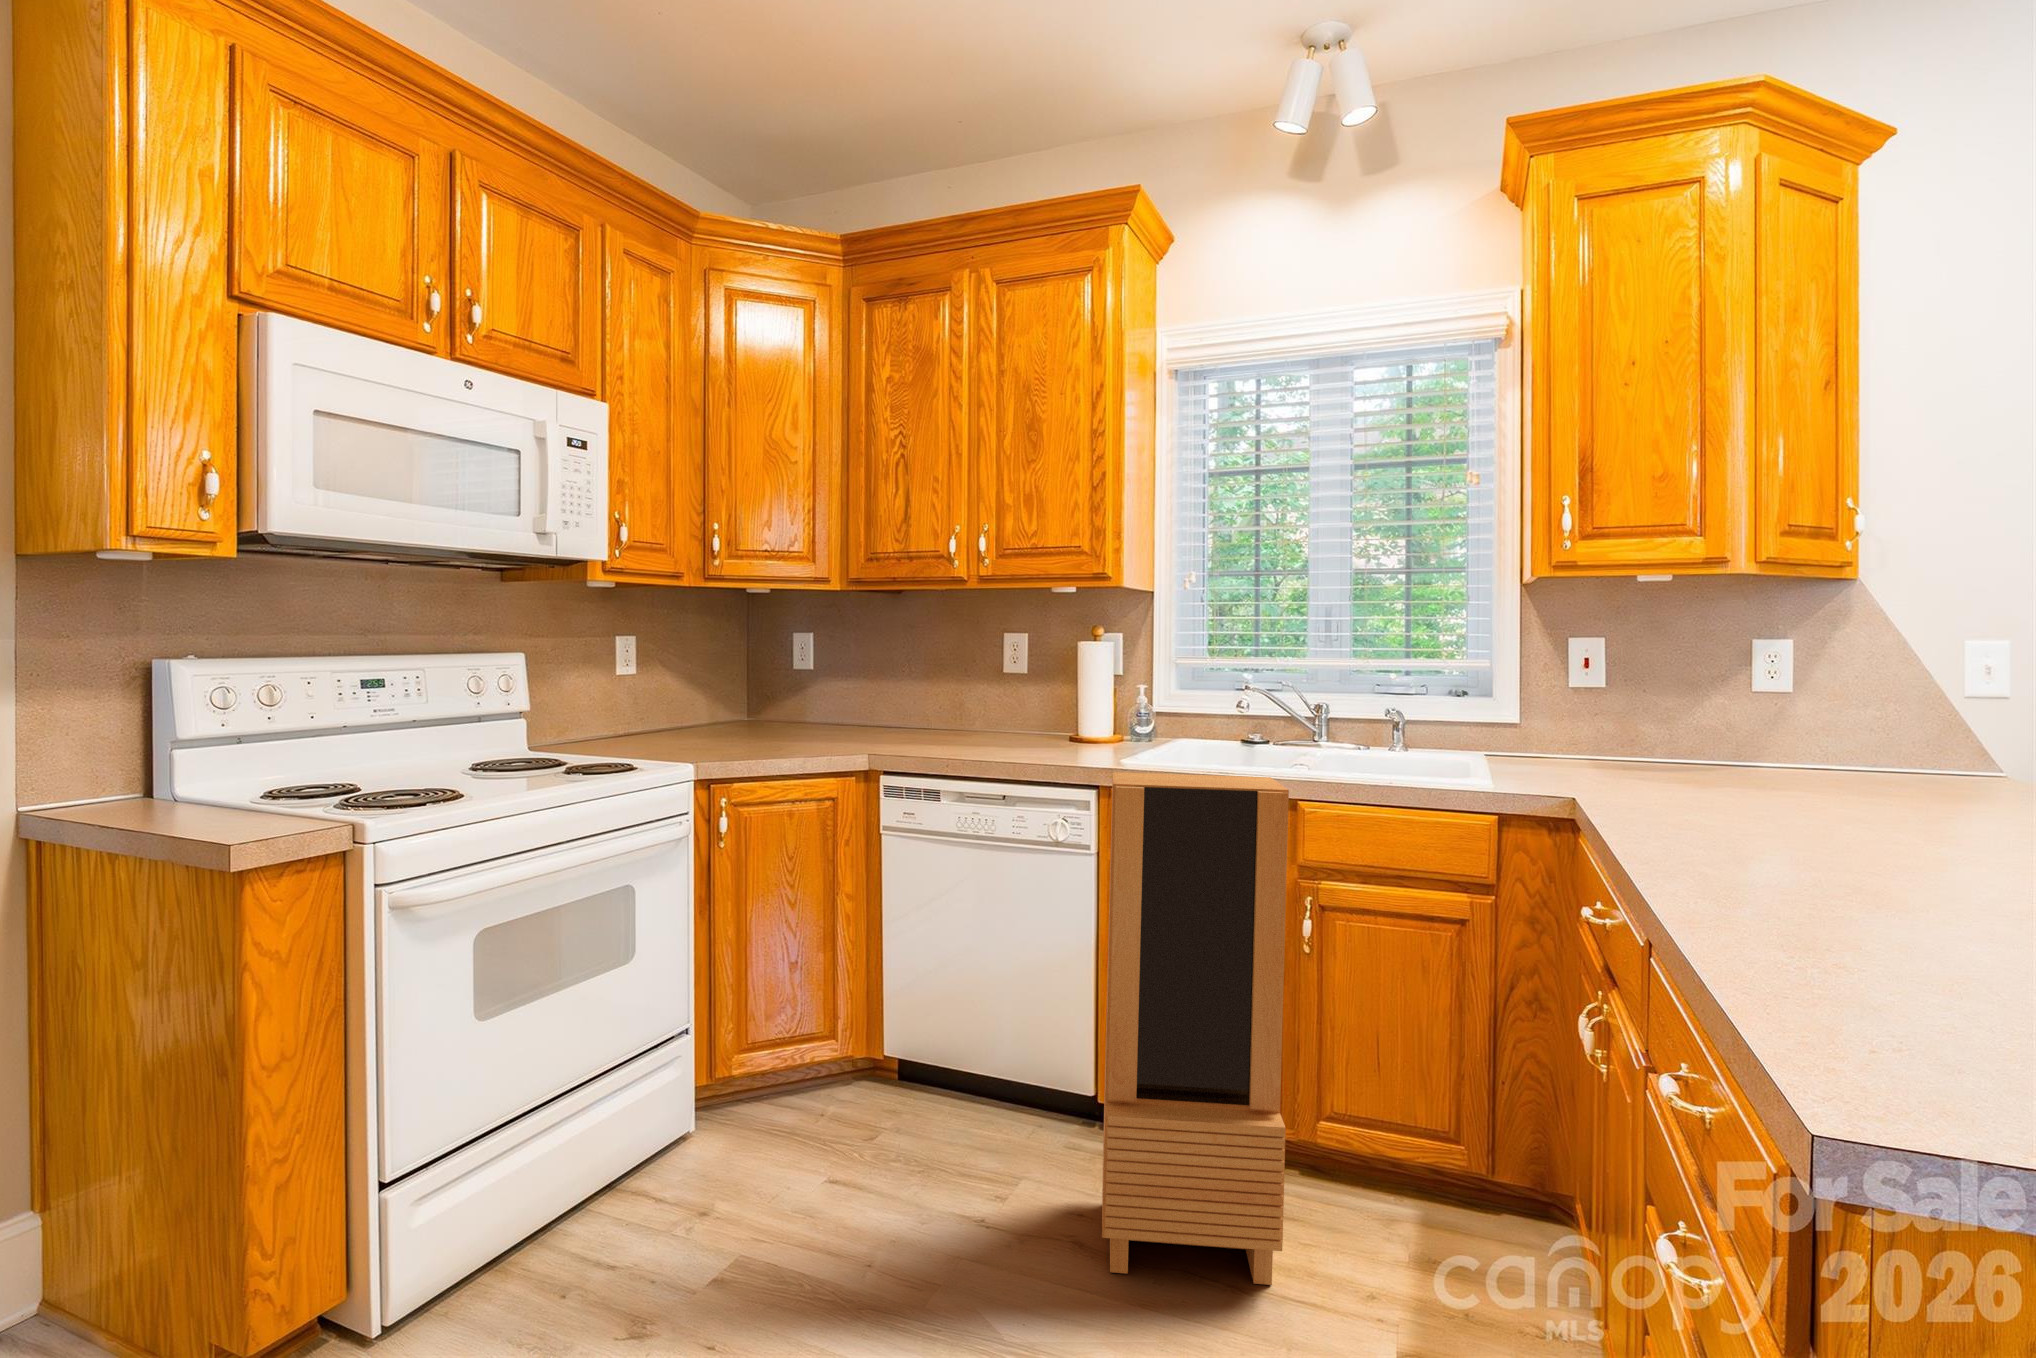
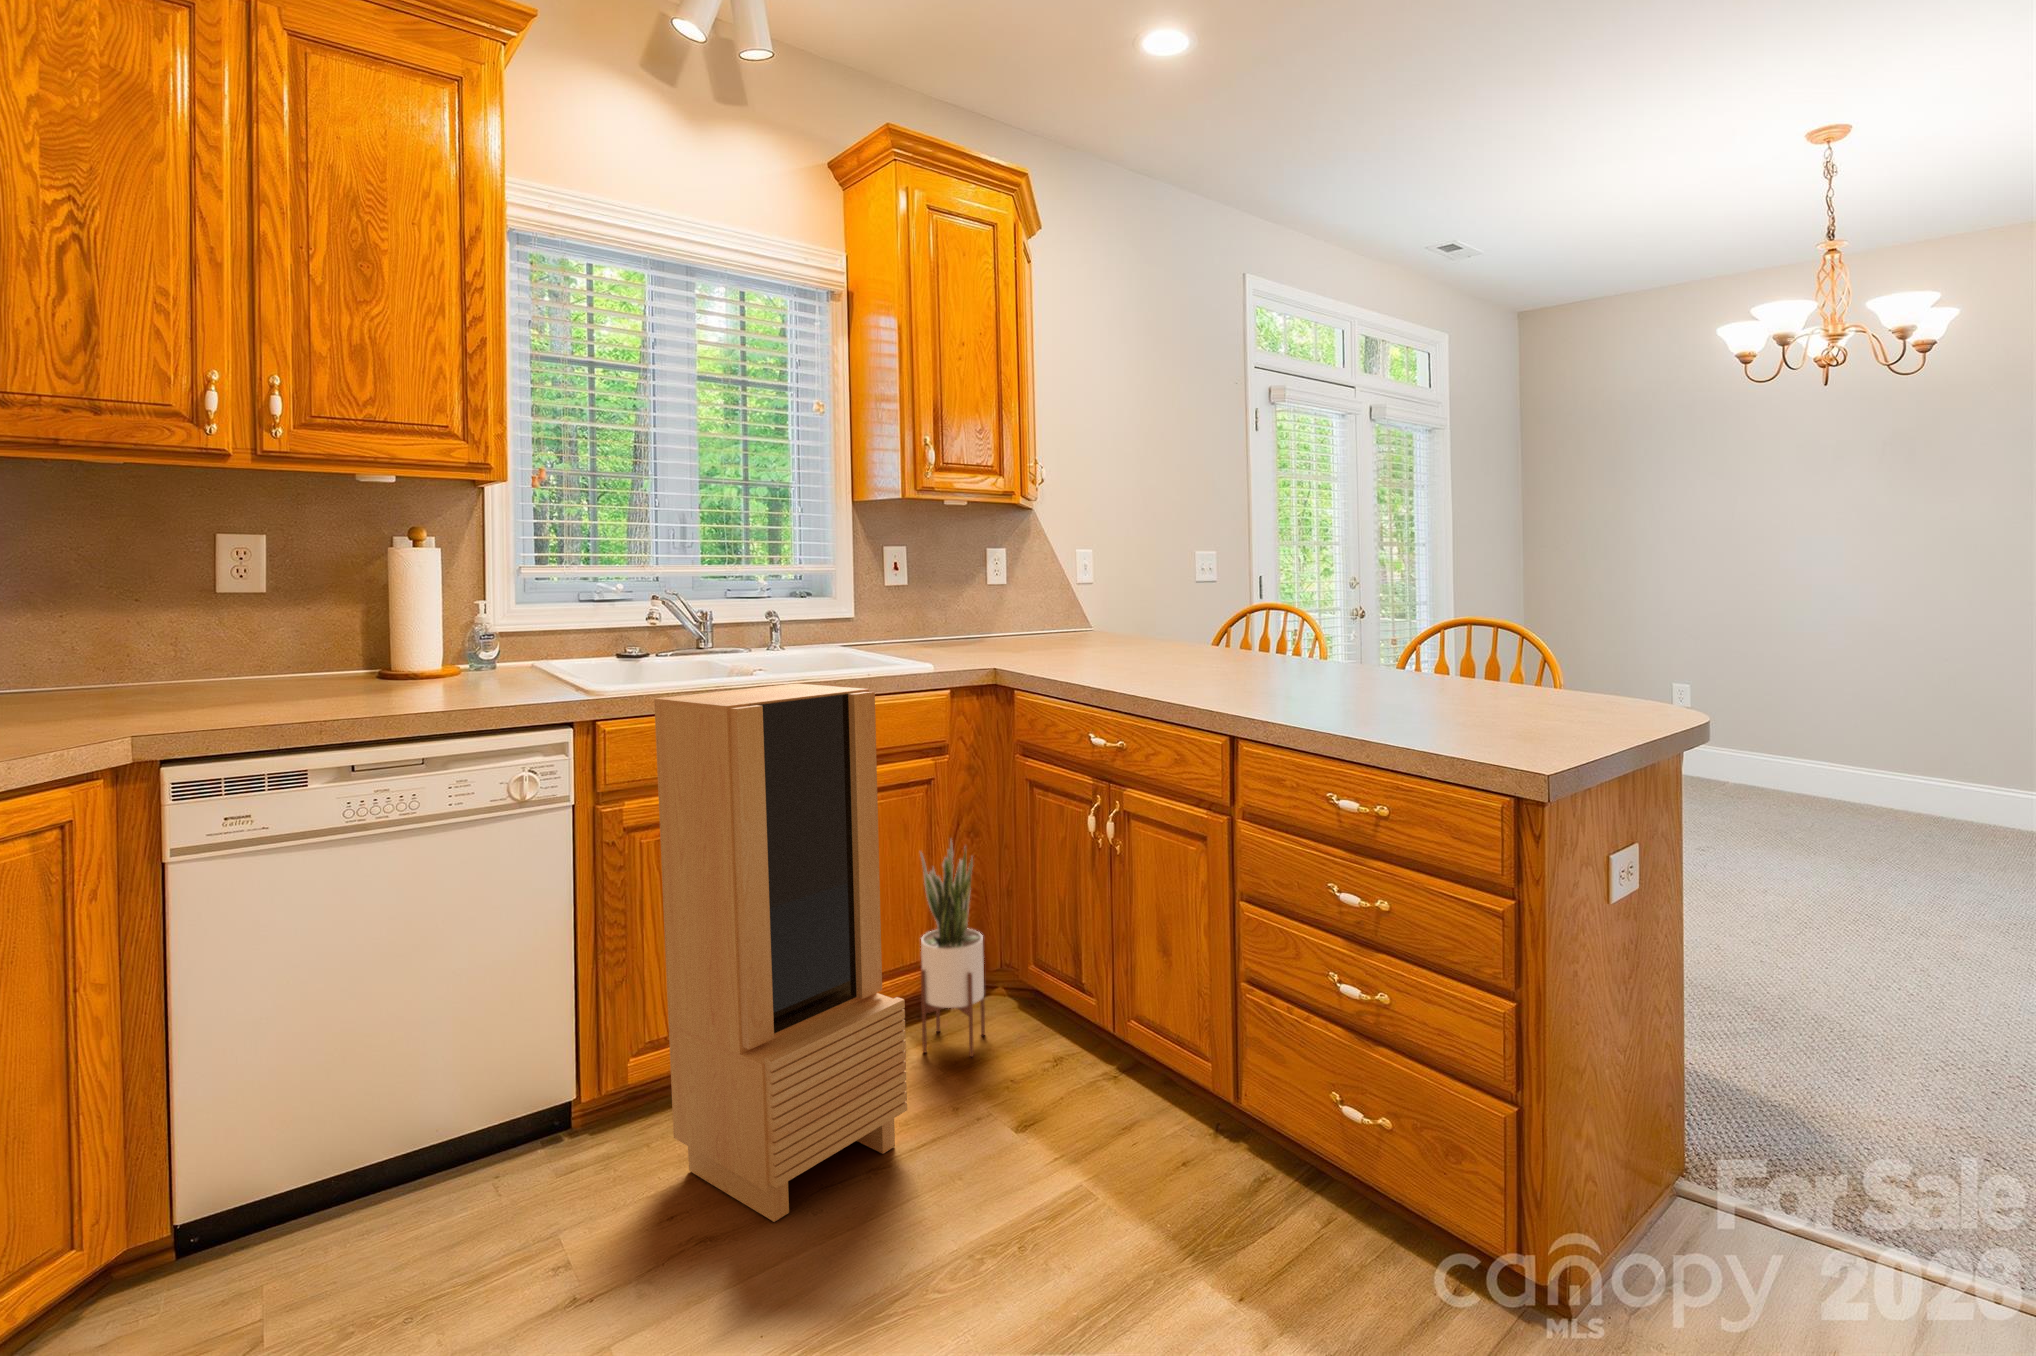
potted plant: none [1409,987,1517,1262] -> present [920,841,985,1057]

